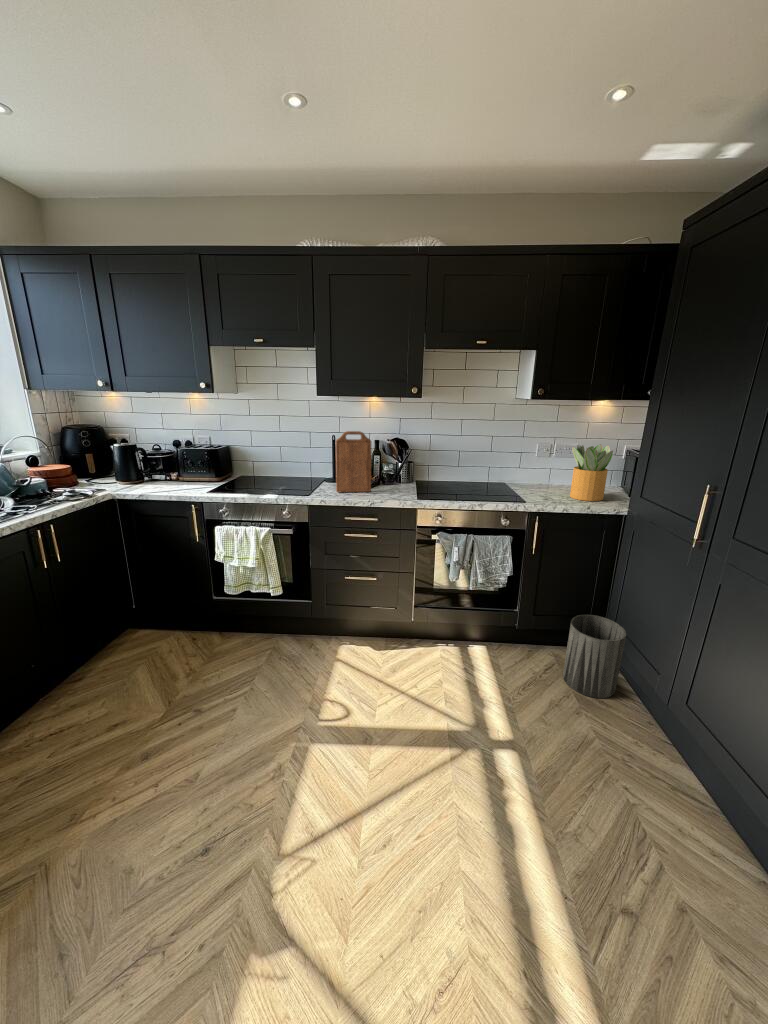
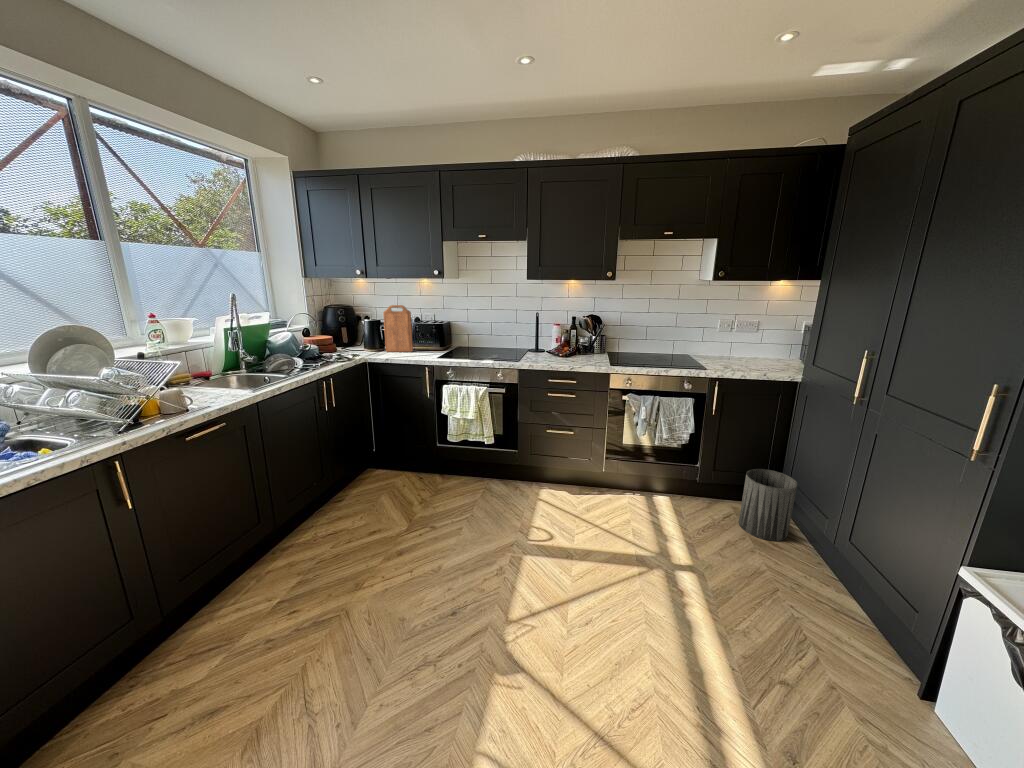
cutting board: present [336,431,371,492] -> present [383,305,413,352]
potted plant: present [570,444,613,501] -> none [748,320,787,370]

